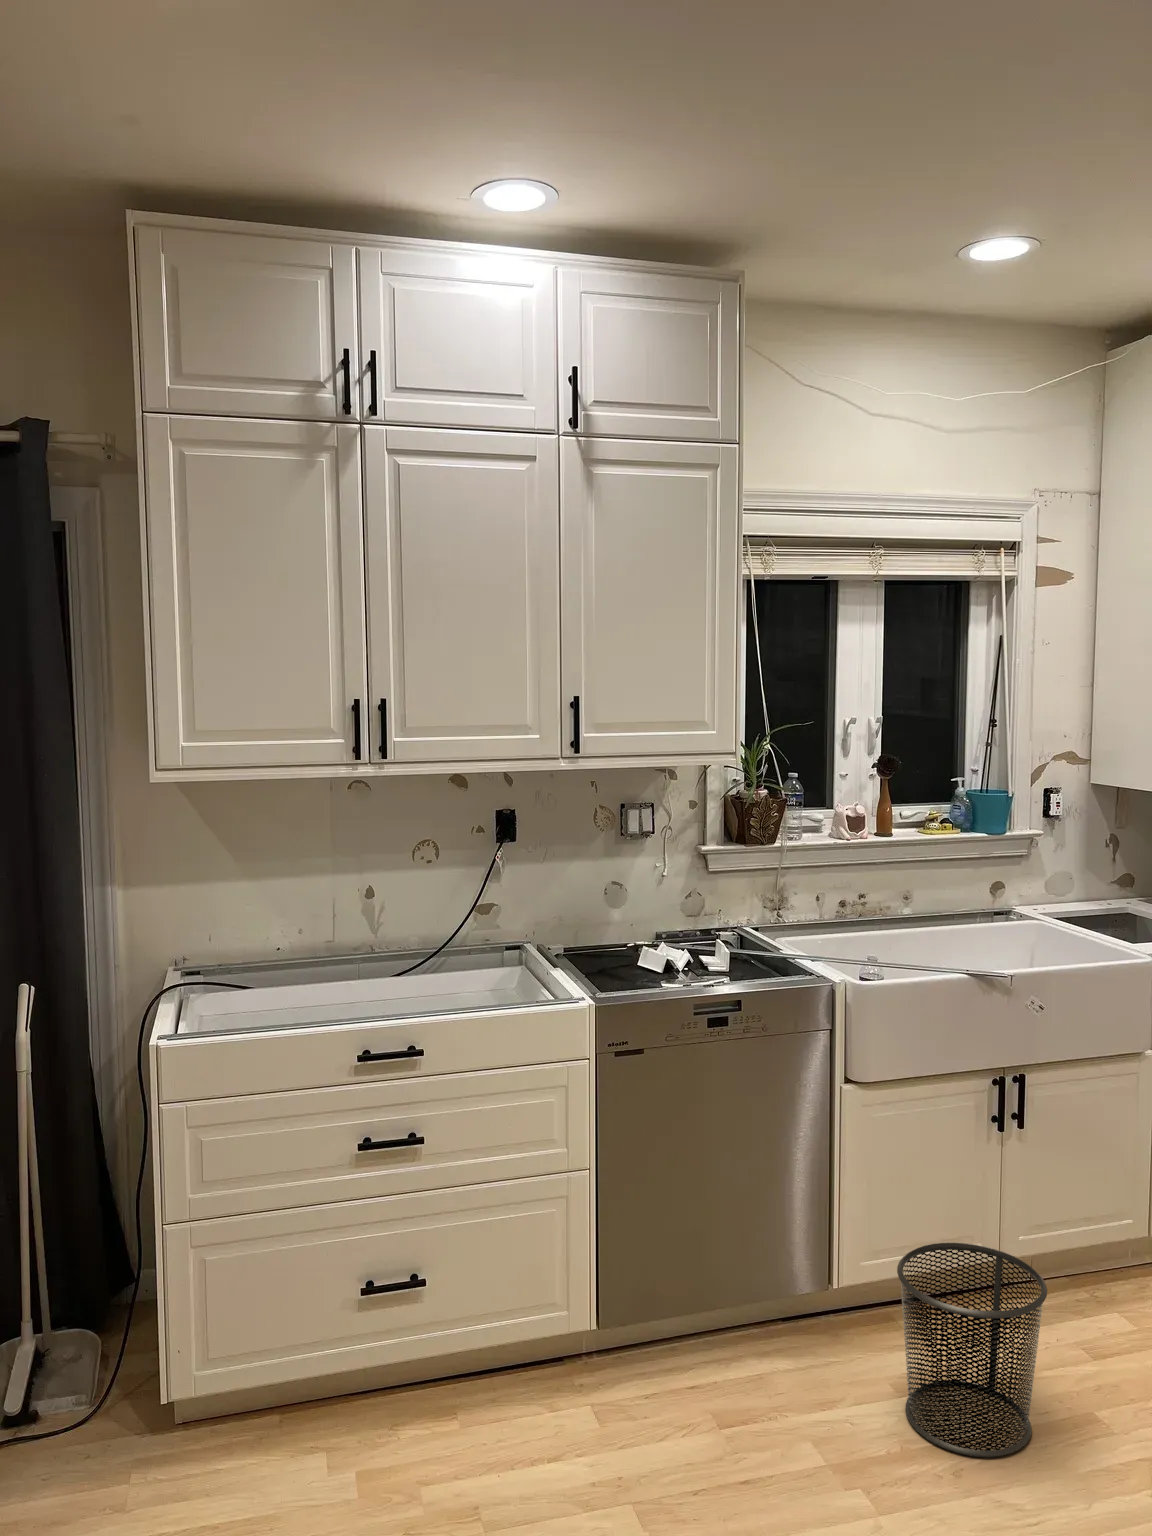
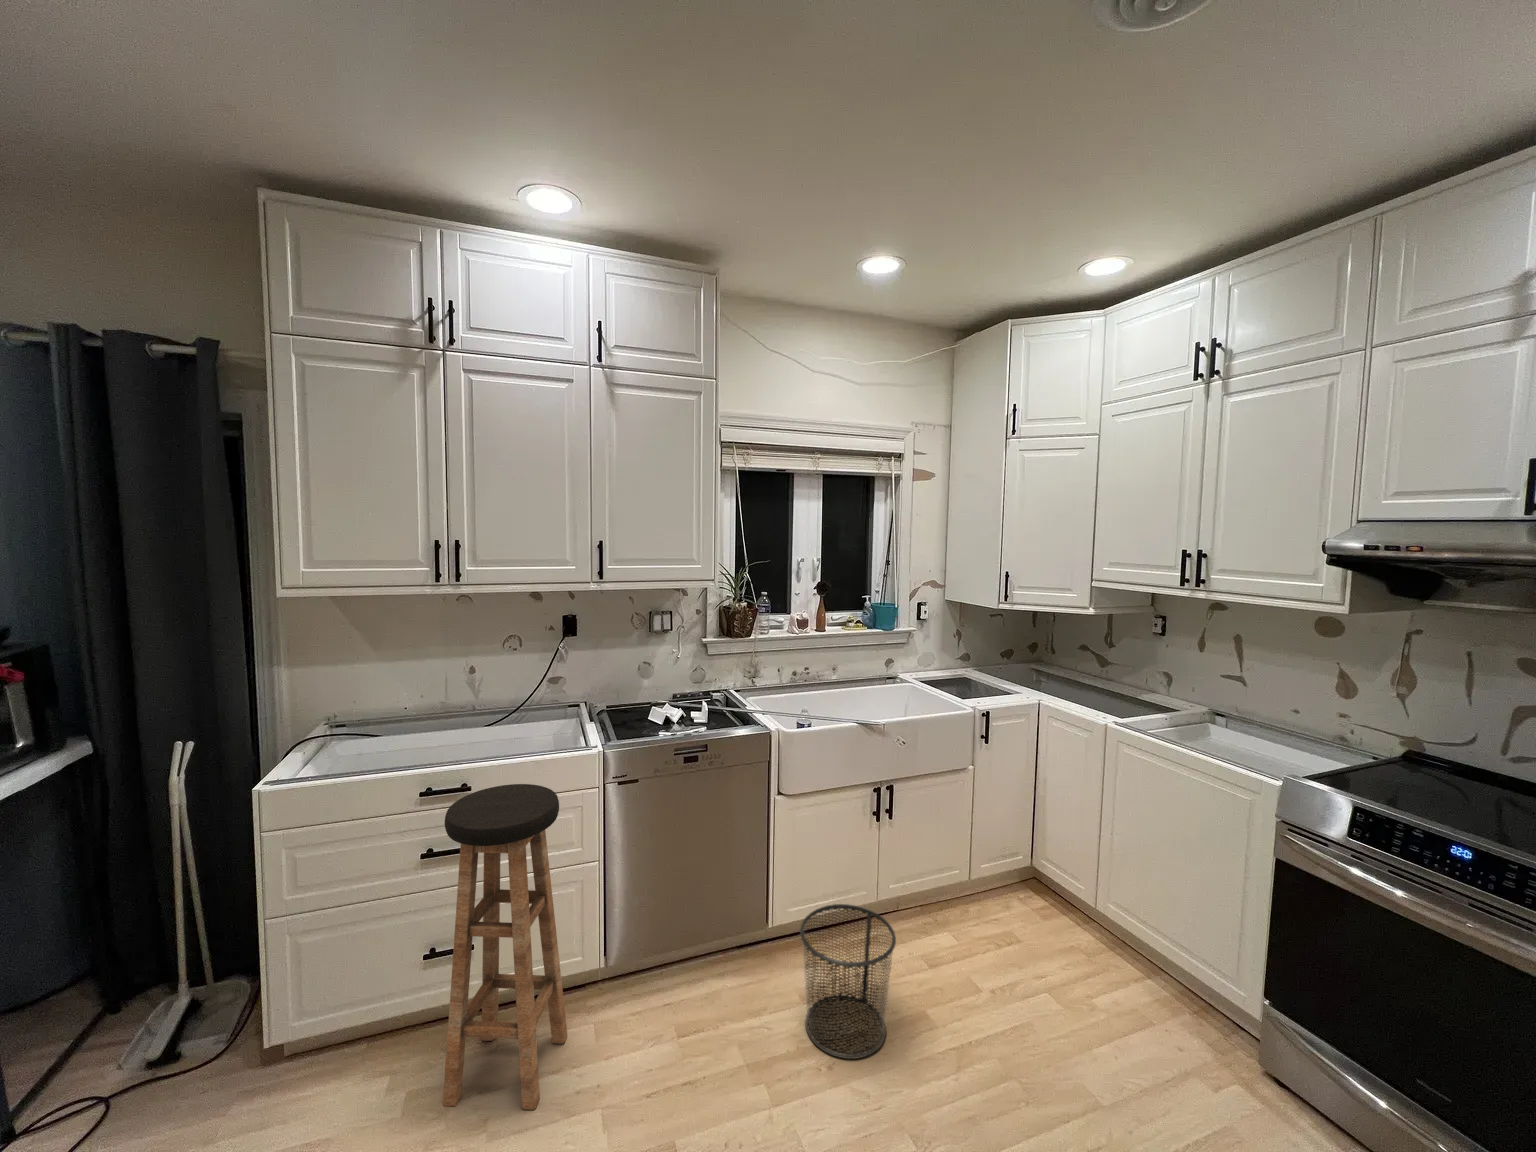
bar stool: none [409,1048,558,1494] -> present [443,784,567,1110]

